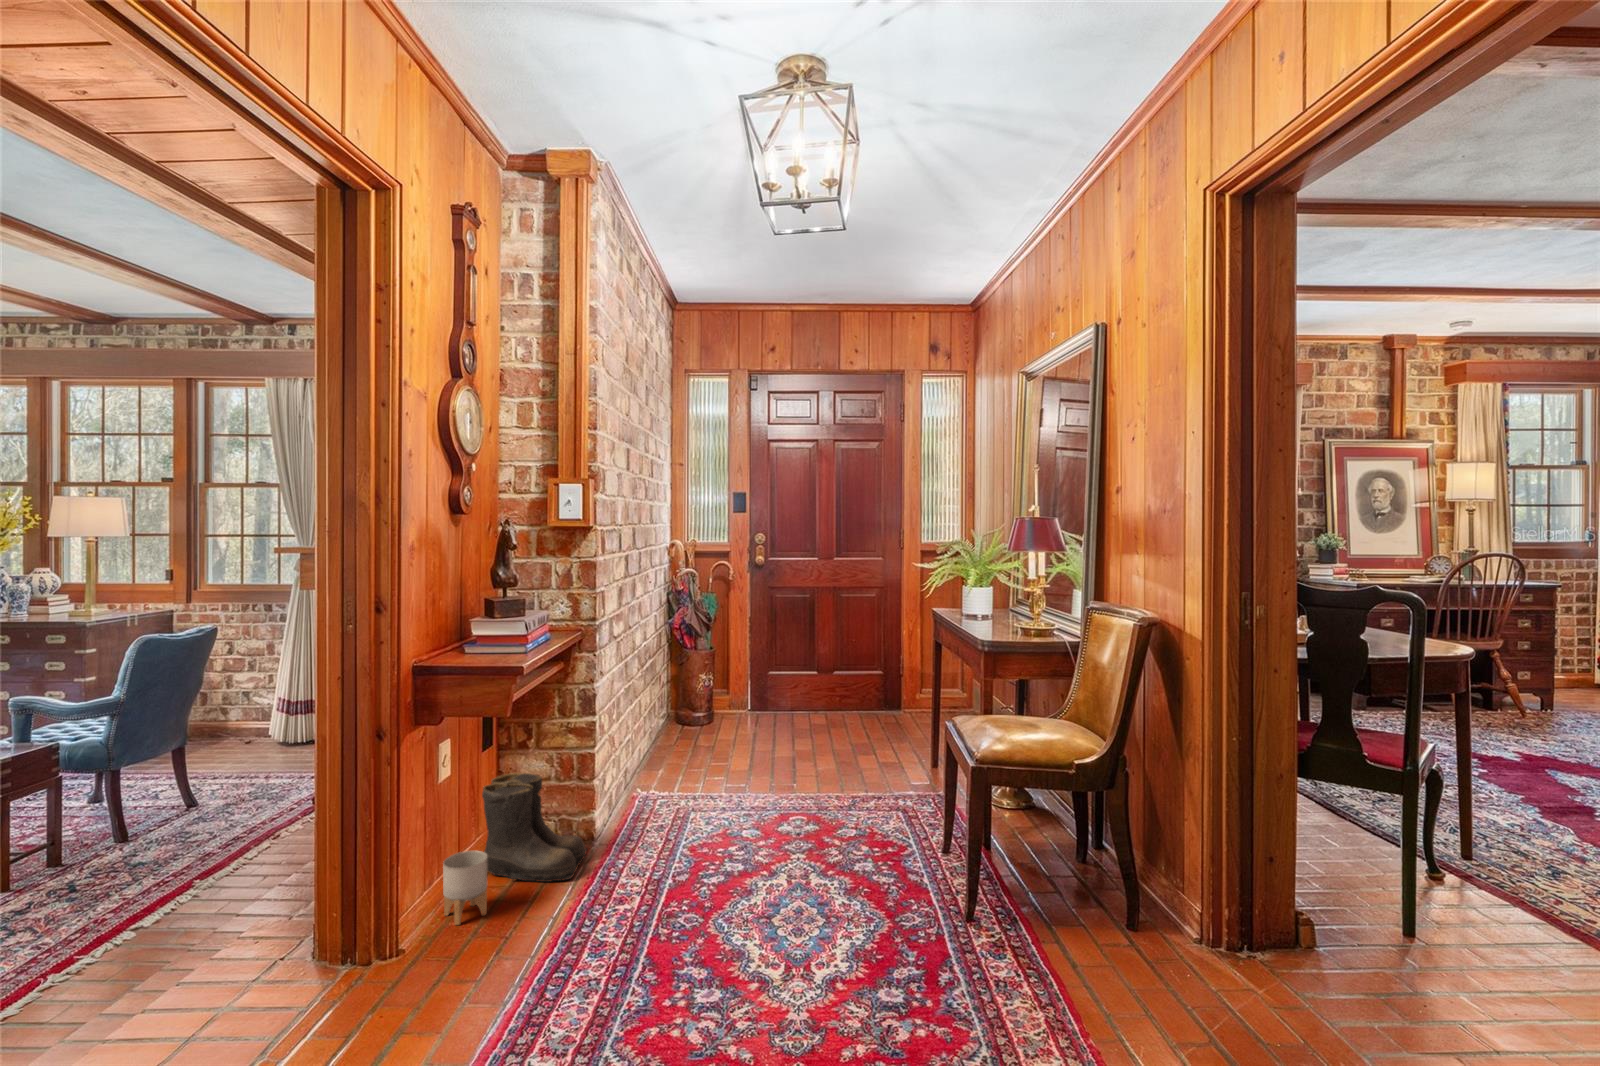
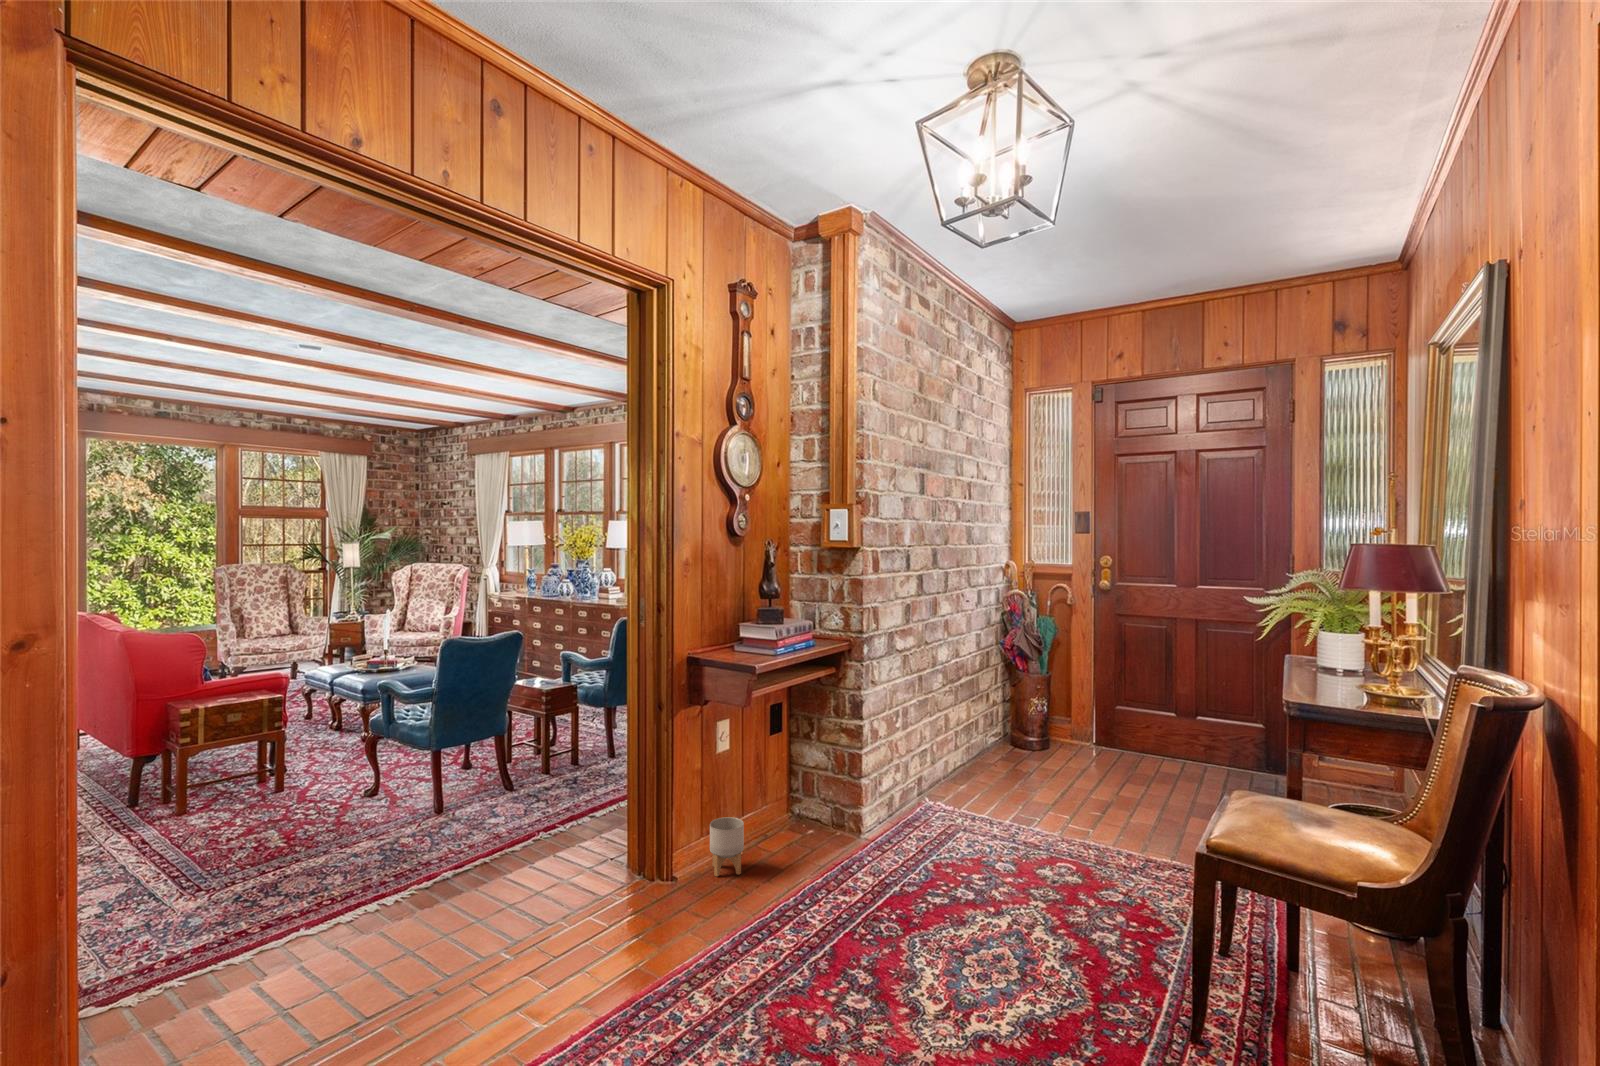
boots: present [482,773,587,882] -> none [757,761,847,865]

